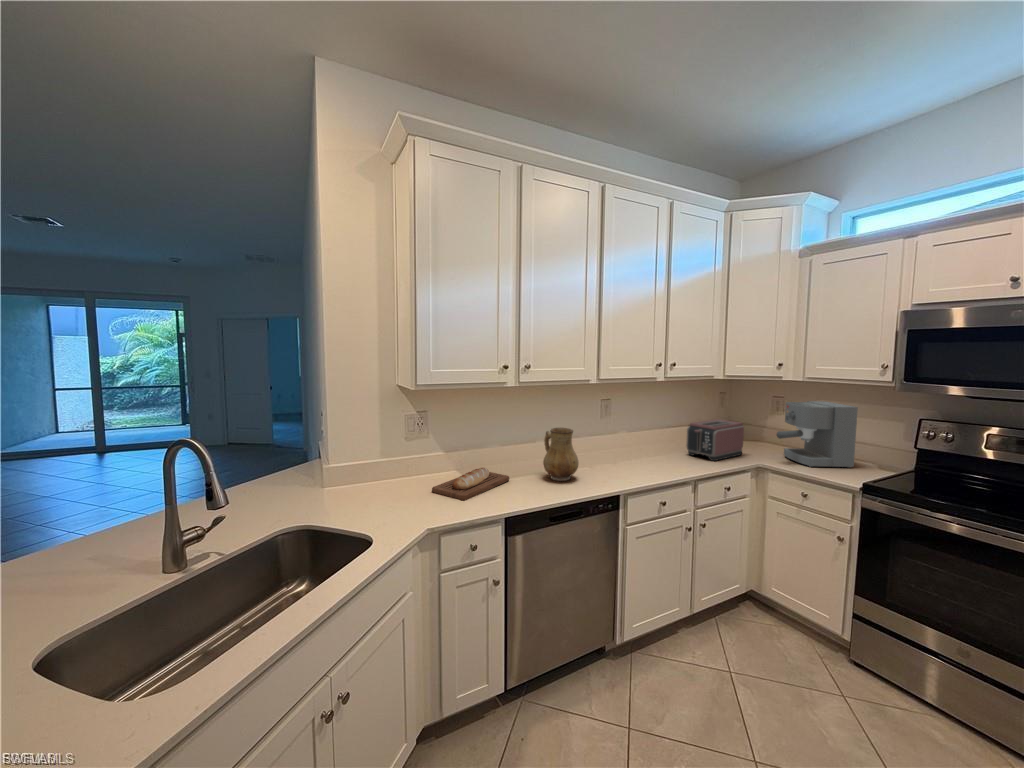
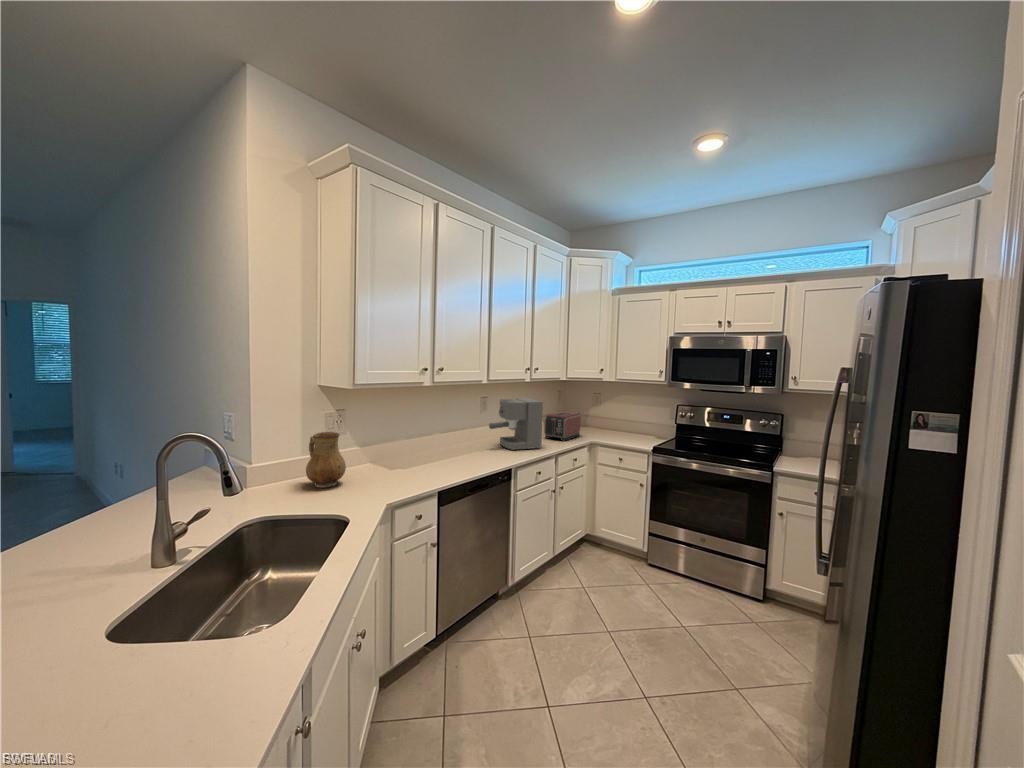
coffee maker: present [777,401,858,468] -> present [489,398,543,450]
ceramic pitcher: present [543,428,578,481] -> present [306,432,346,488]
bread loaf: present [432,467,509,500] -> none [364,457,425,483]

